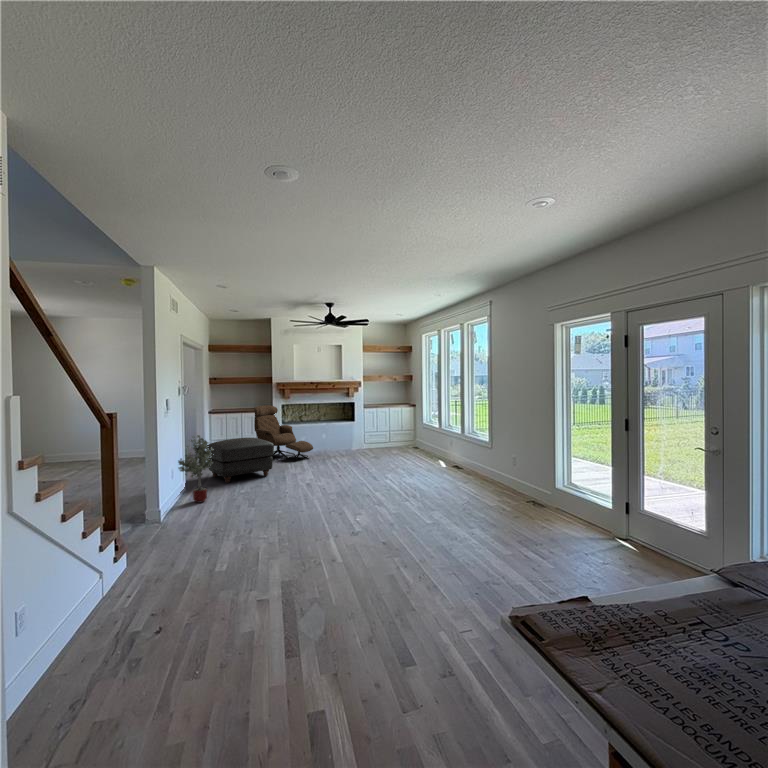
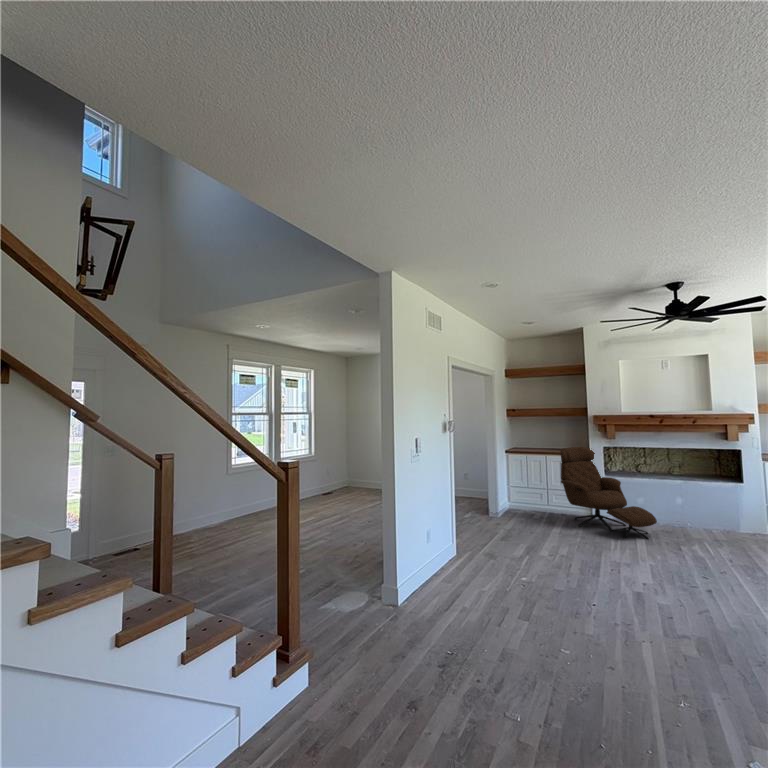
potted tree: present [178,435,214,503] -> none [429,488,479,585]
ottoman: present [207,438,274,483] -> none [487,494,578,558]

